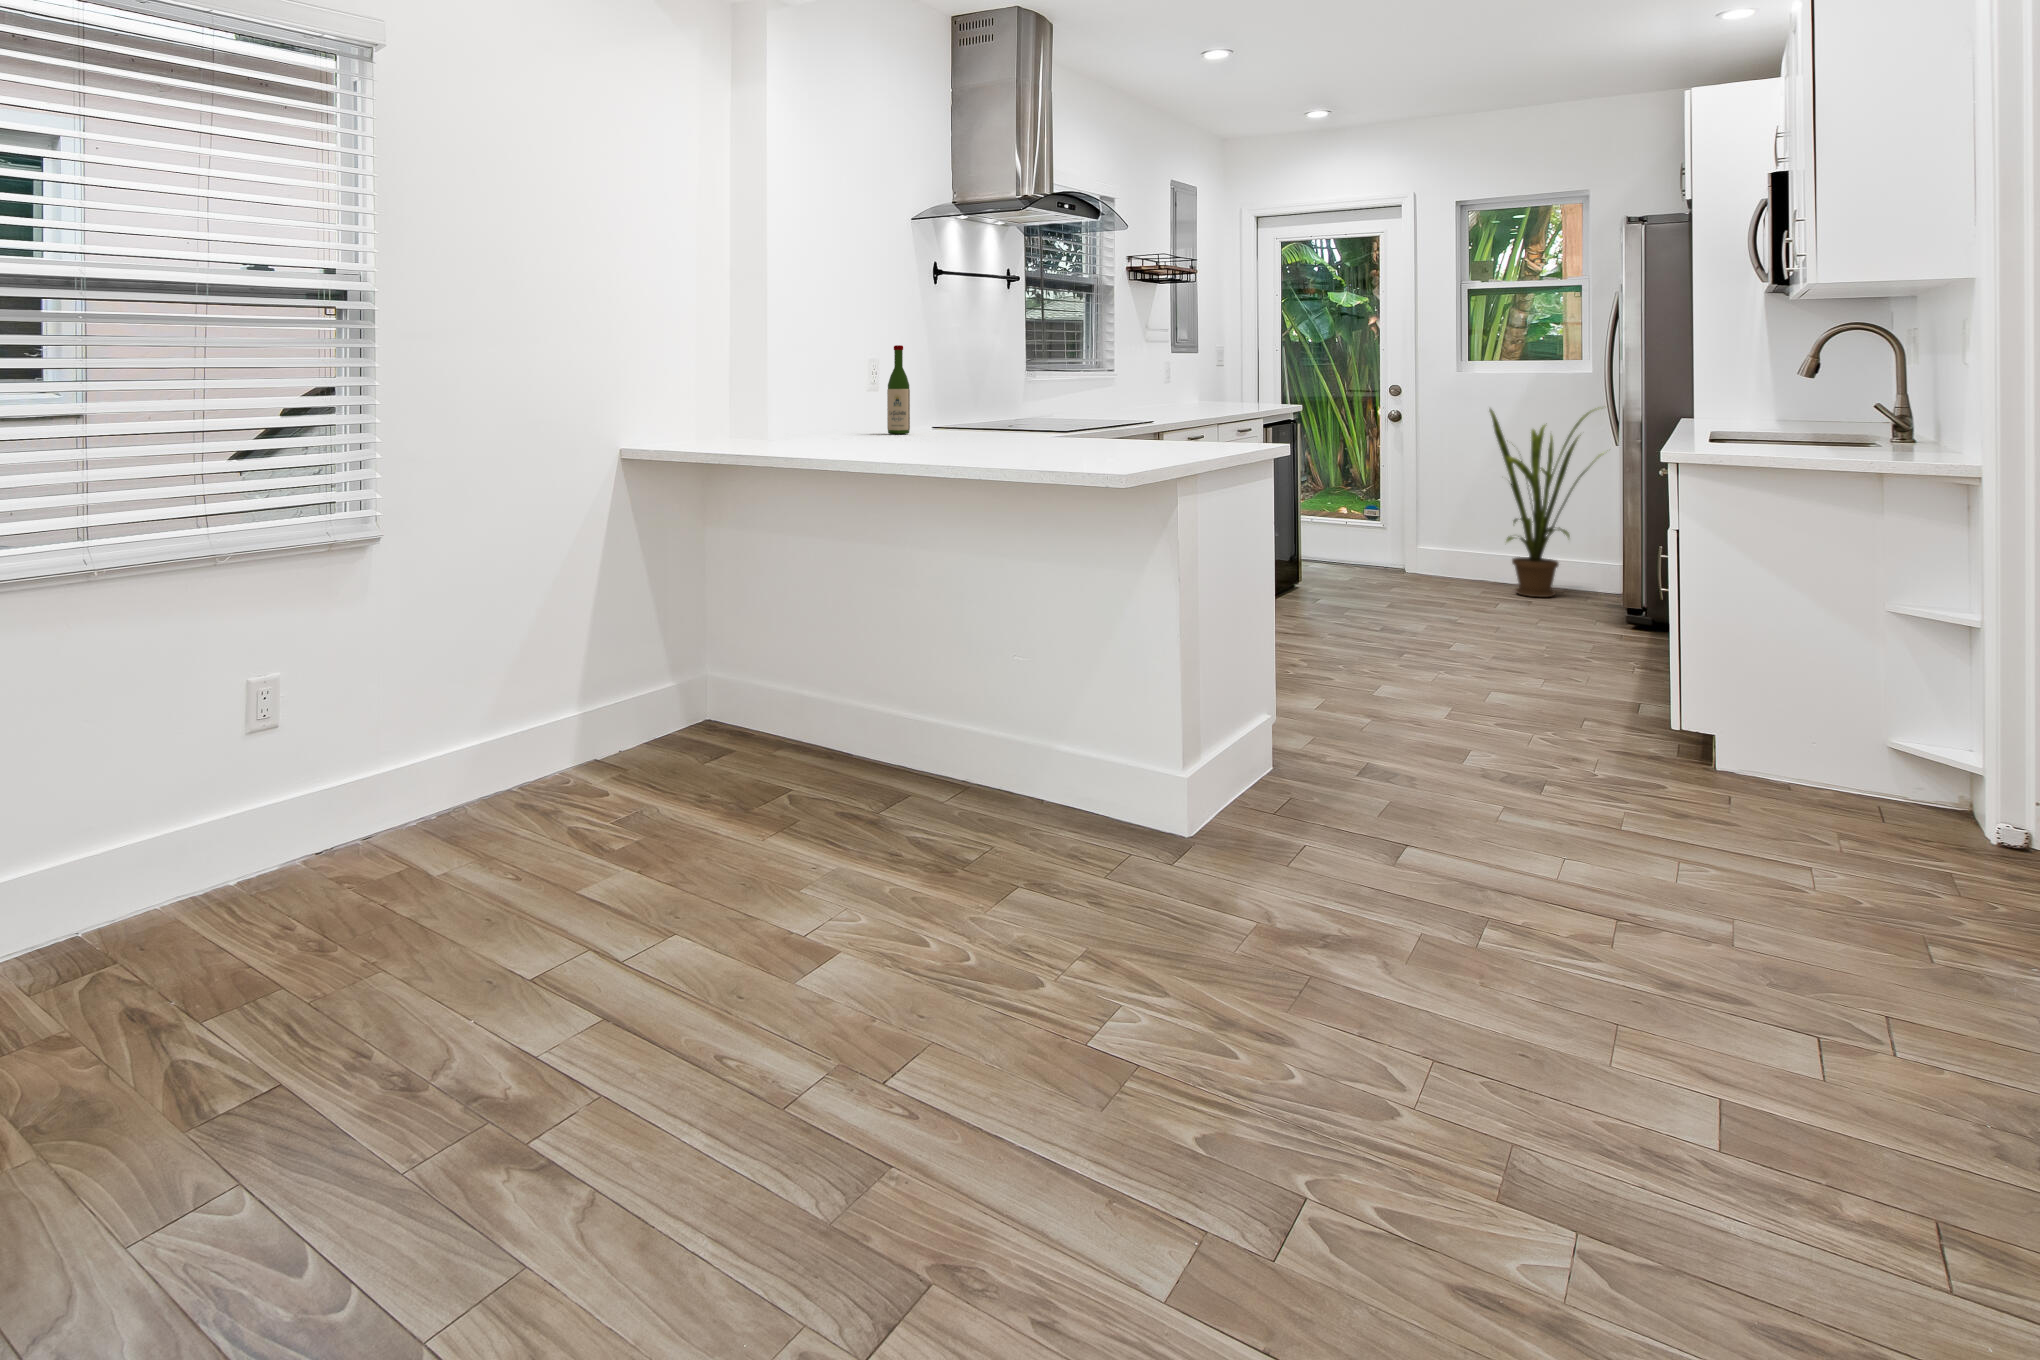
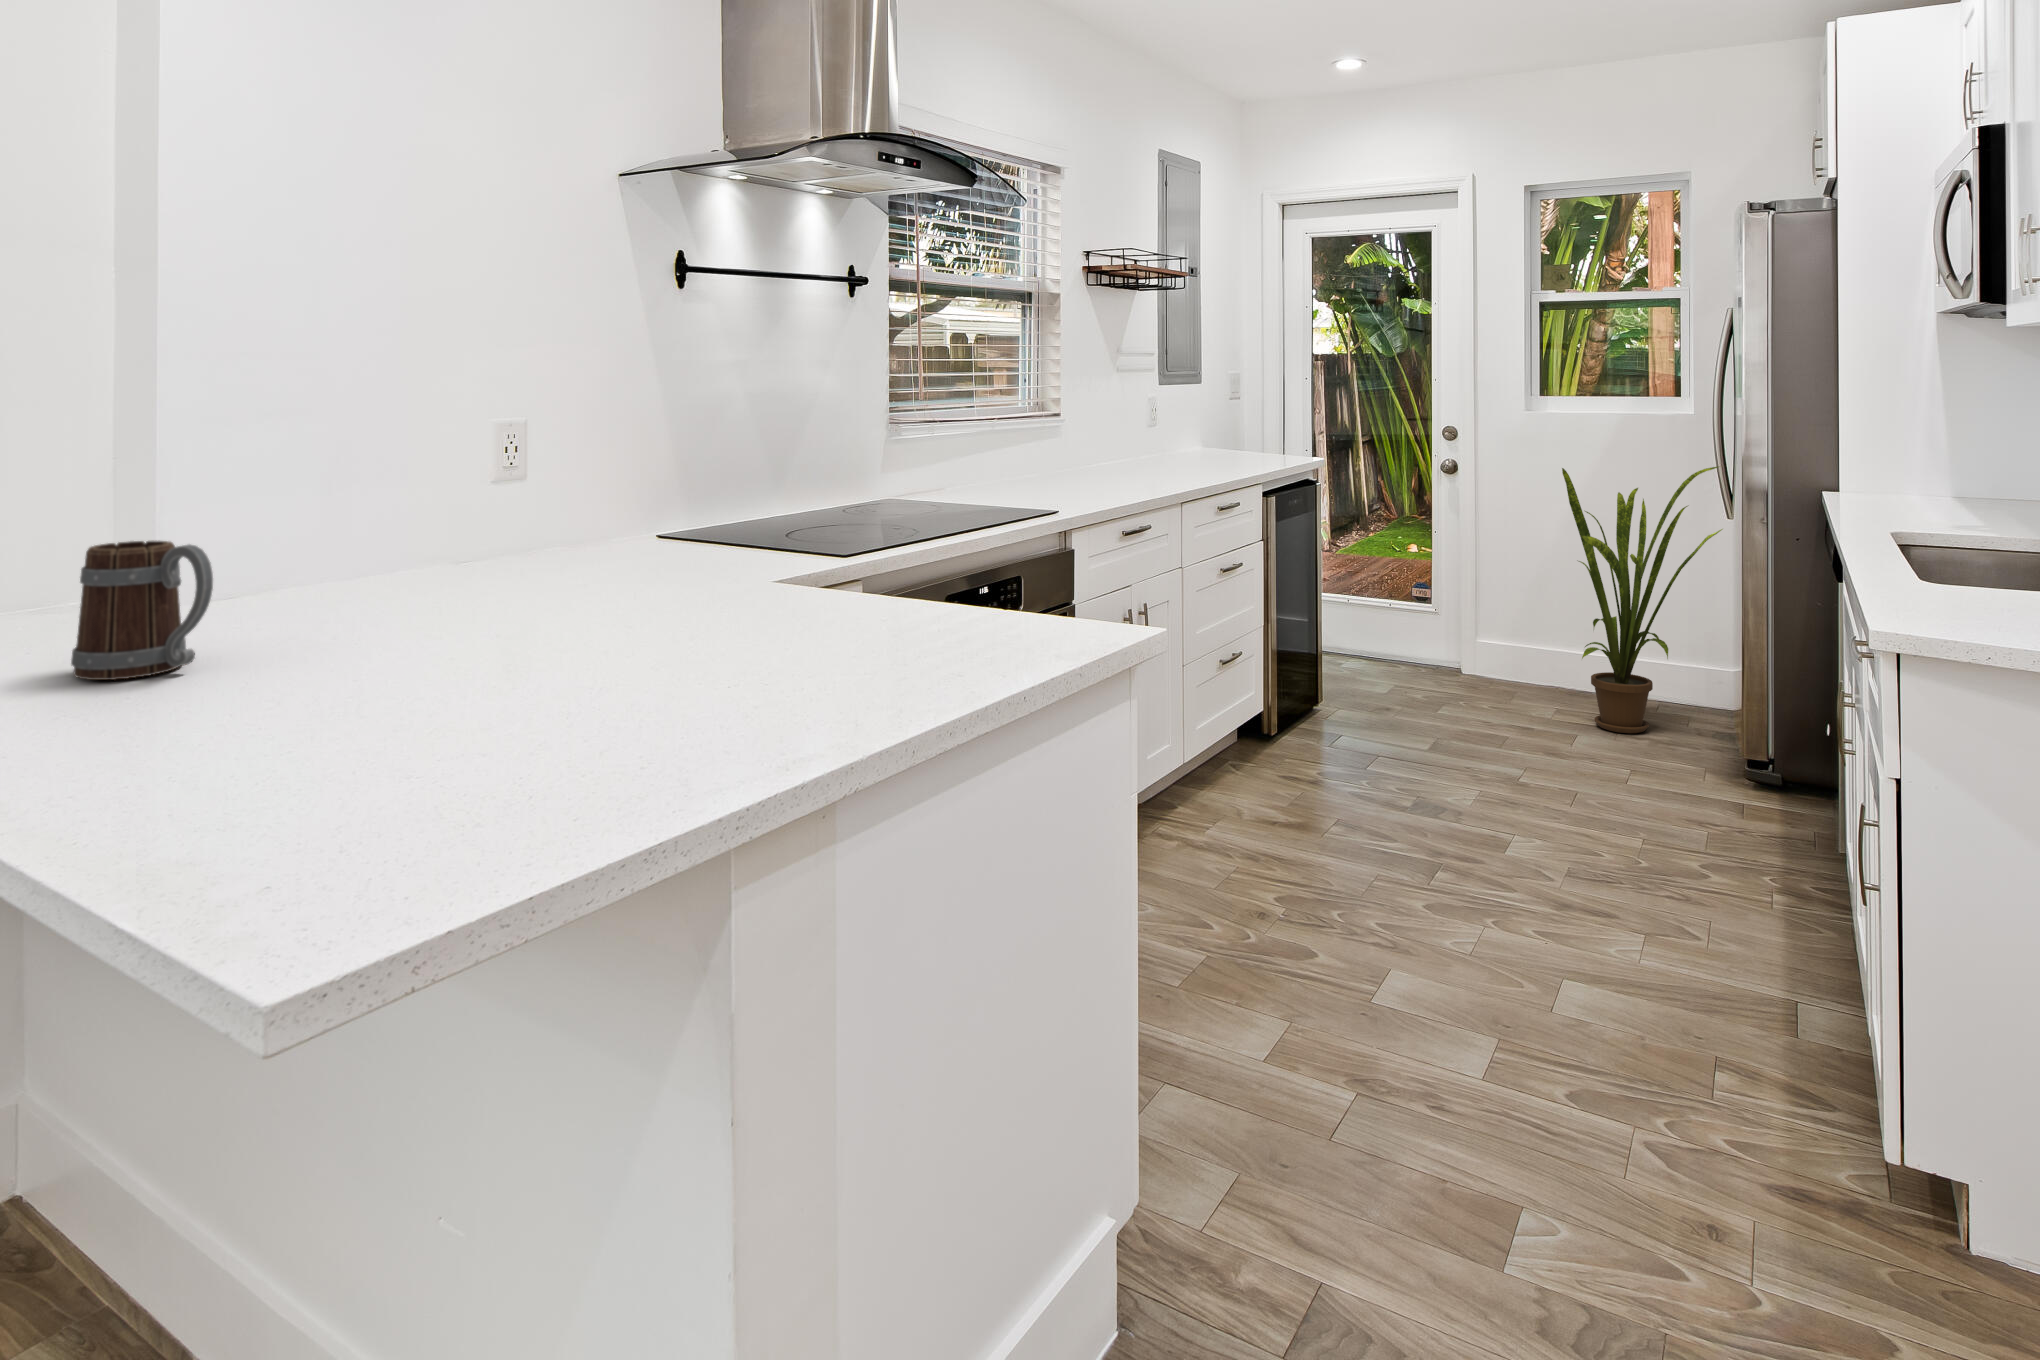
wine bottle: present [887,345,910,434] -> none [493,399,538,565]
mug: none [833,394,889,449] -> present [71,541,213,680]

